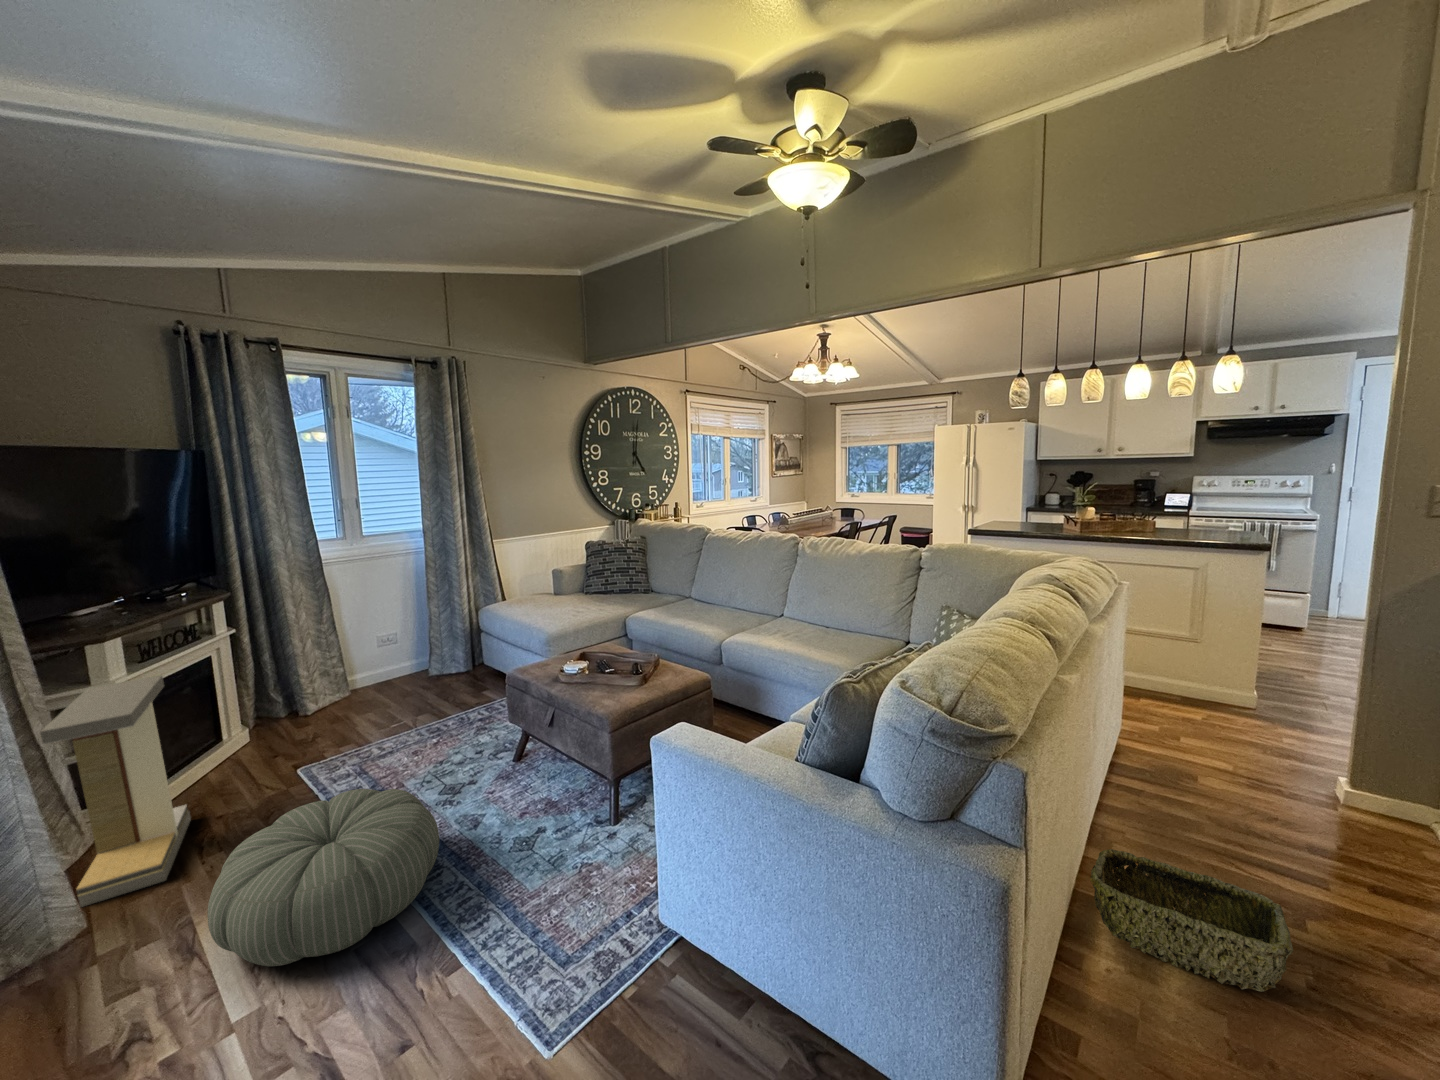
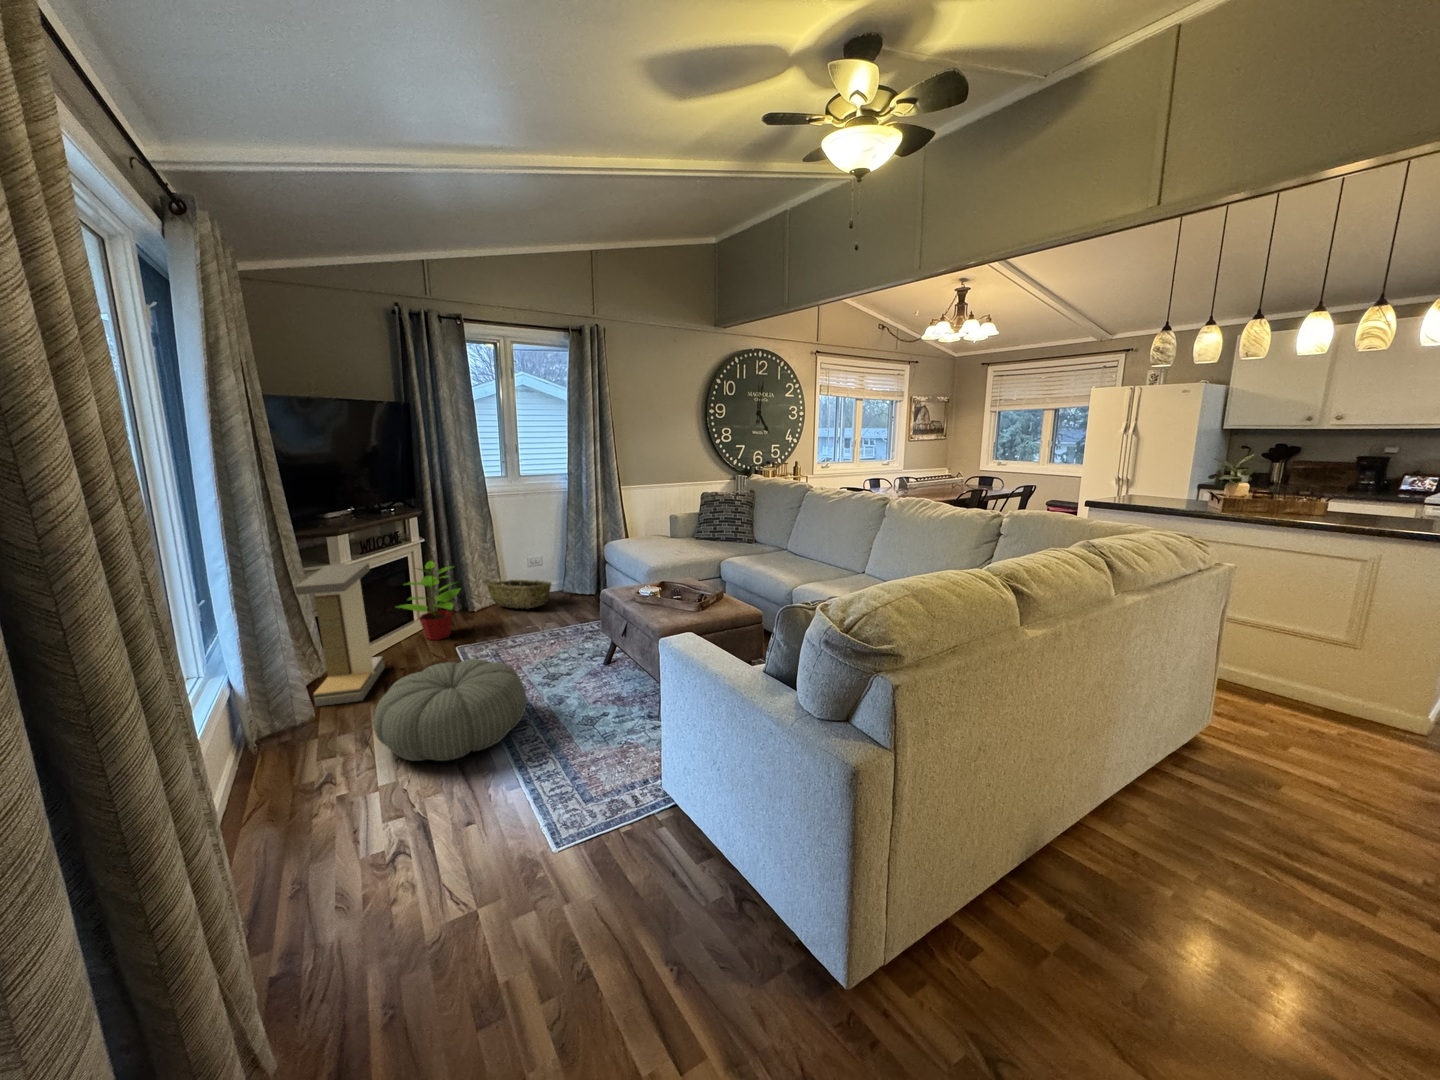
potted plant: none [196,657,297,765] -> present [397,561,461,640]
woven basket: present [1090,849,1293,992] -> present [487,580,551,608]

